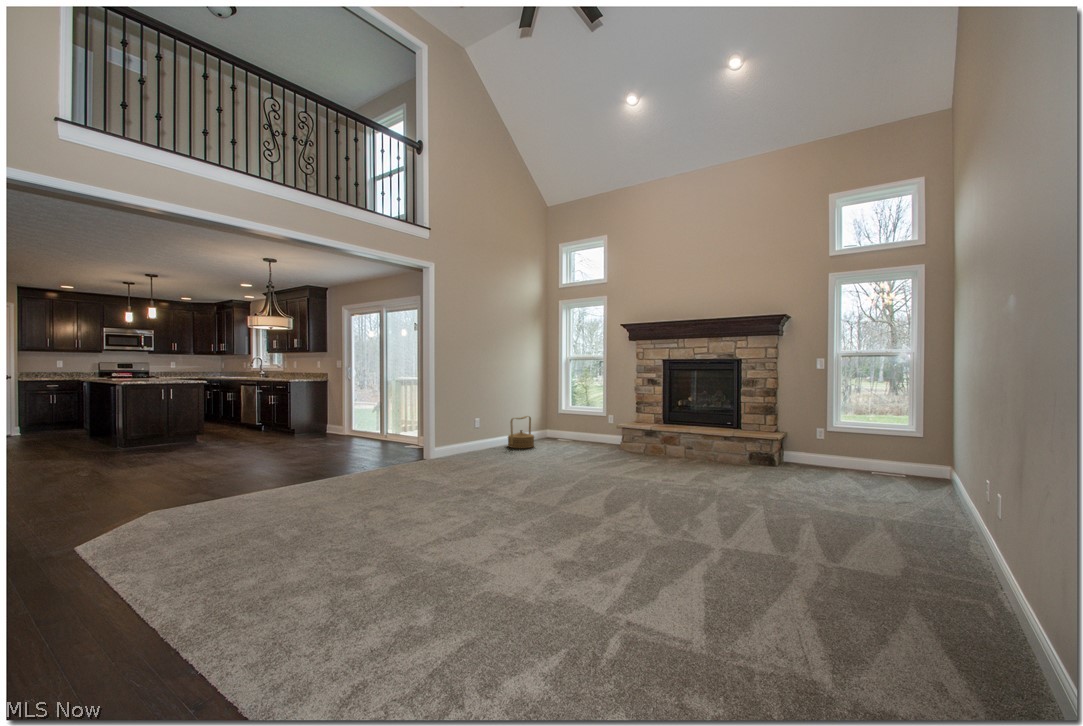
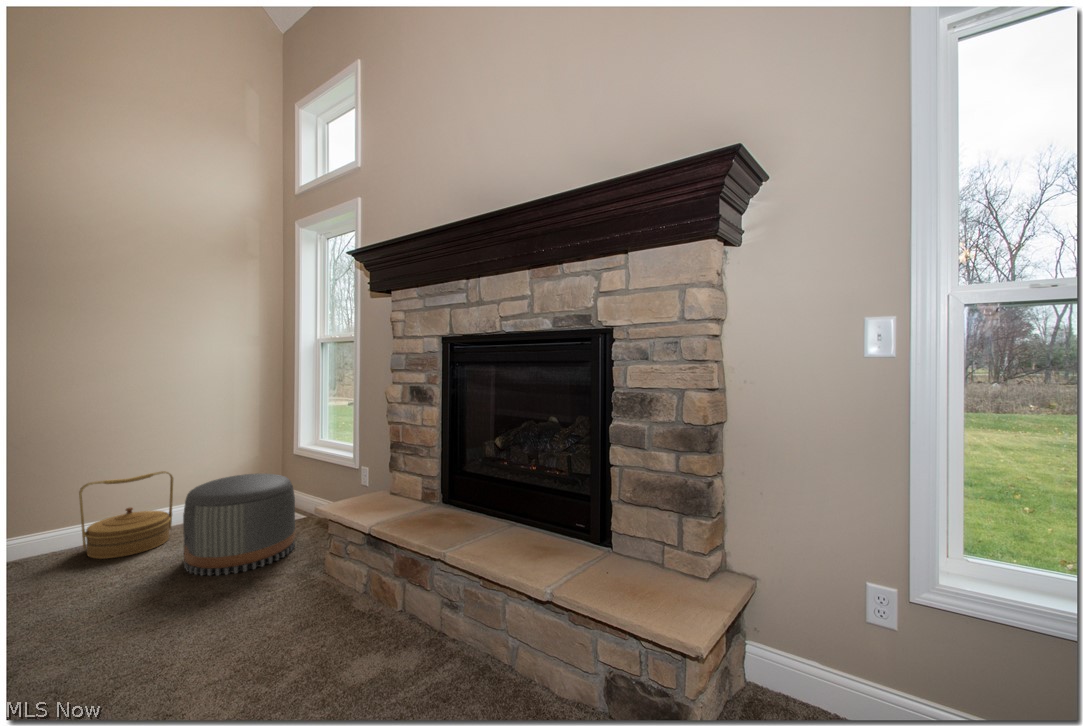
pouf: none [556,416,594,451] -> present [183,474,295,576]

